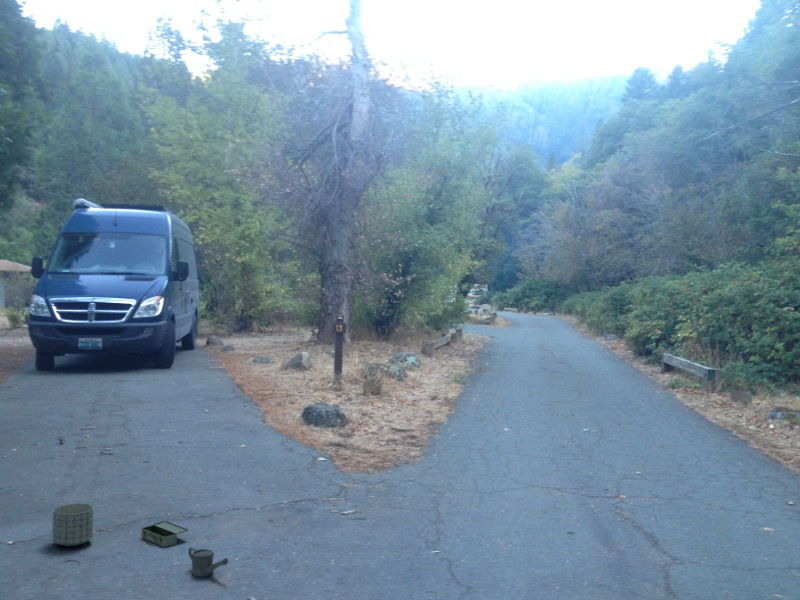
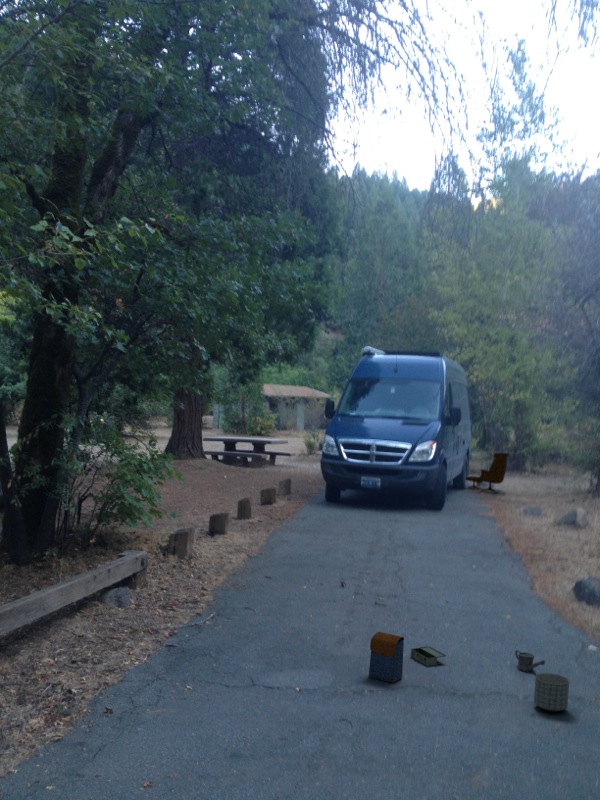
lounge chair: none [195,310,238,351] -> present [466,453,509,491]
planter: present [52,503,93,547] -> present [534,673,569,712]
backpack: none [83,513,131,580] -> present [369,632,404,683]
watering can: present [188,548,228,577] -> present [515,650,545,672]

